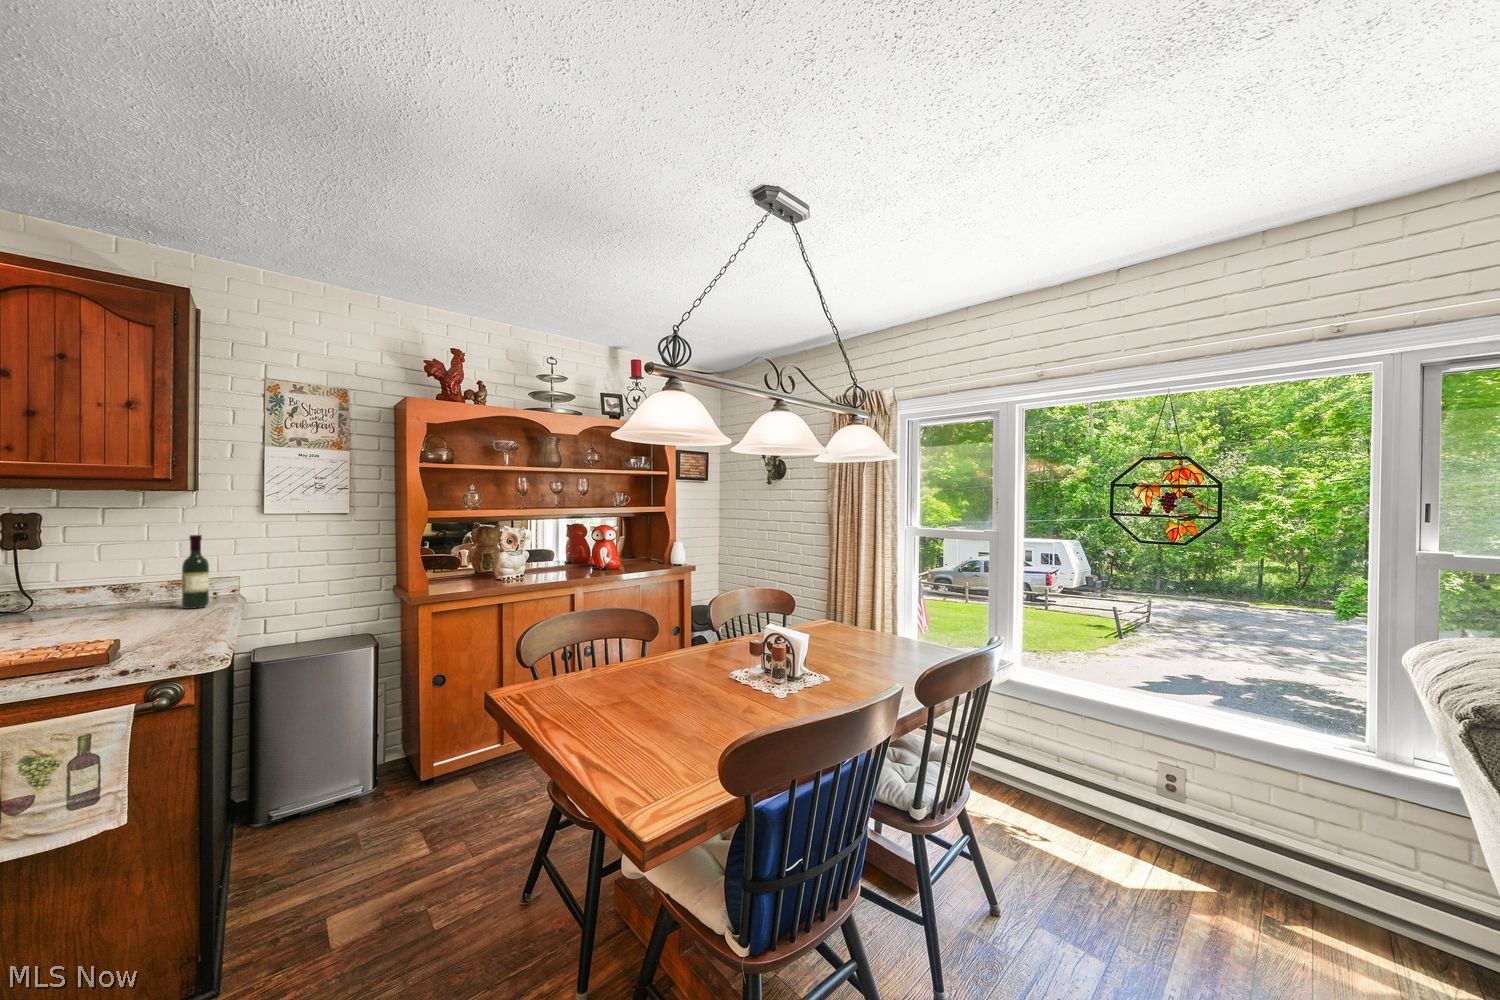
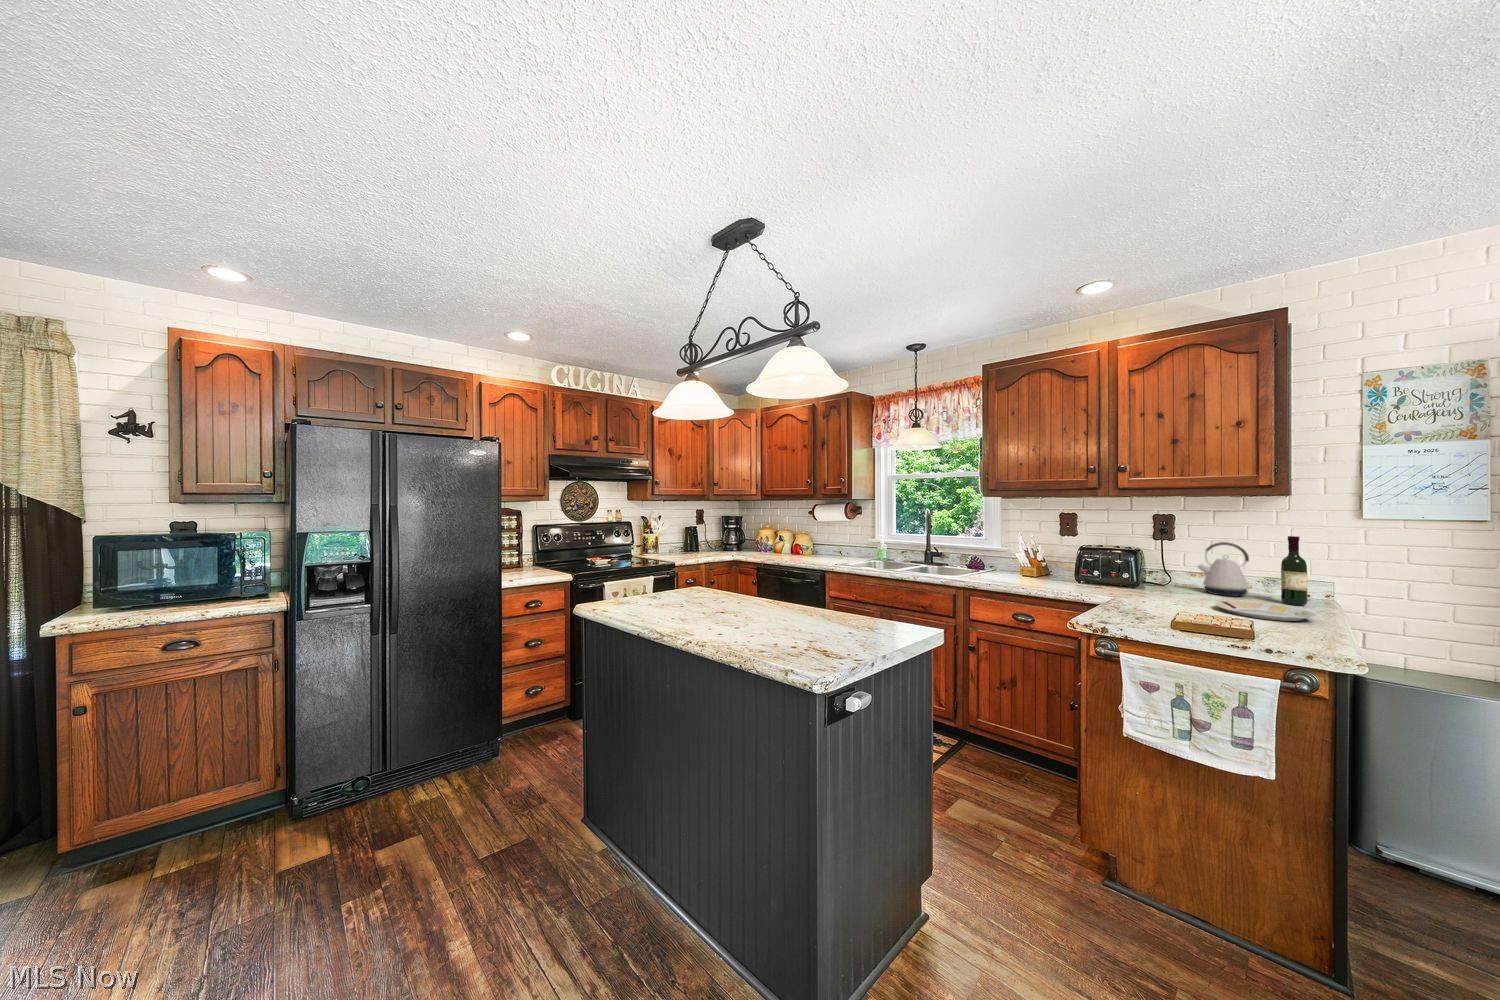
kettle: none [73,547,151,614] -> present [1197,542,1252,596]
plate: none [82,612,206,636] -> present [1215,602,1318,621]

